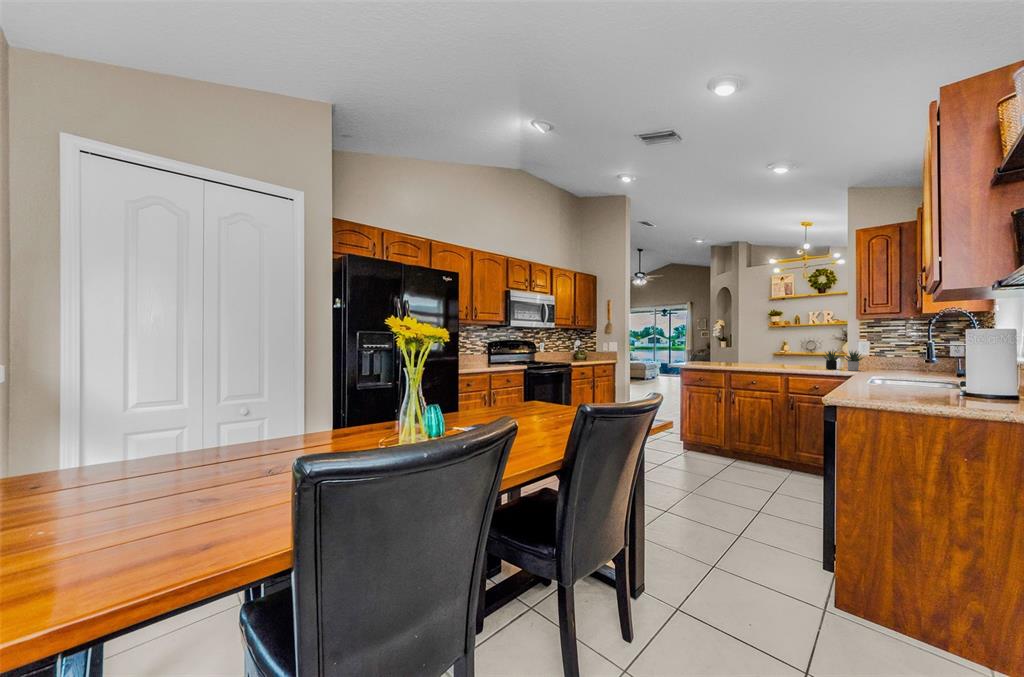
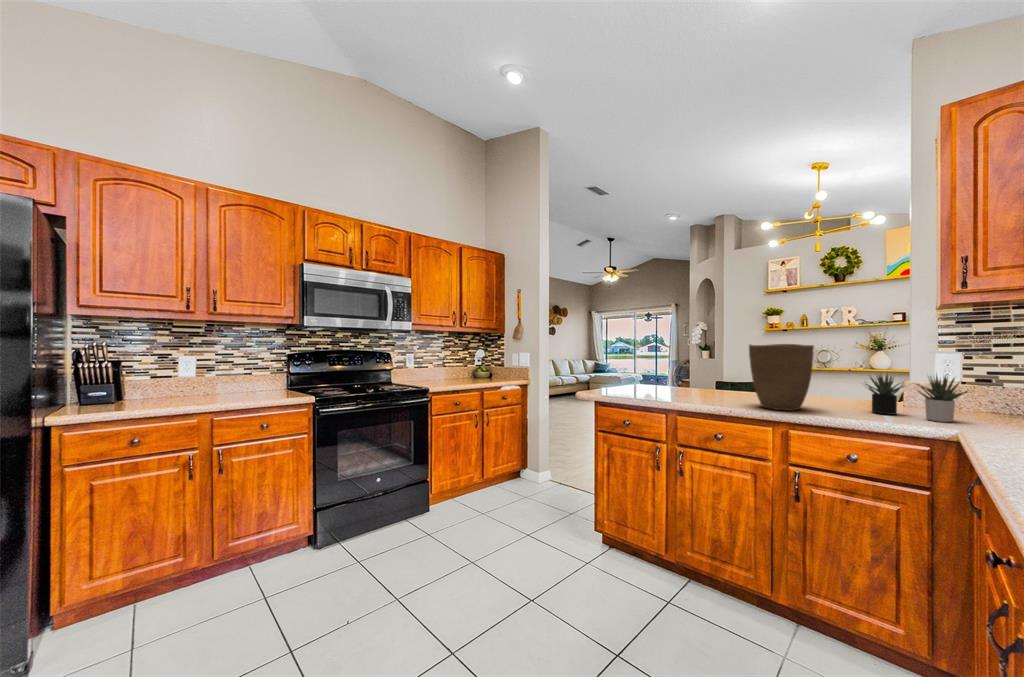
vase: none [768,337,800,369] -> present [749,344,814,410]

